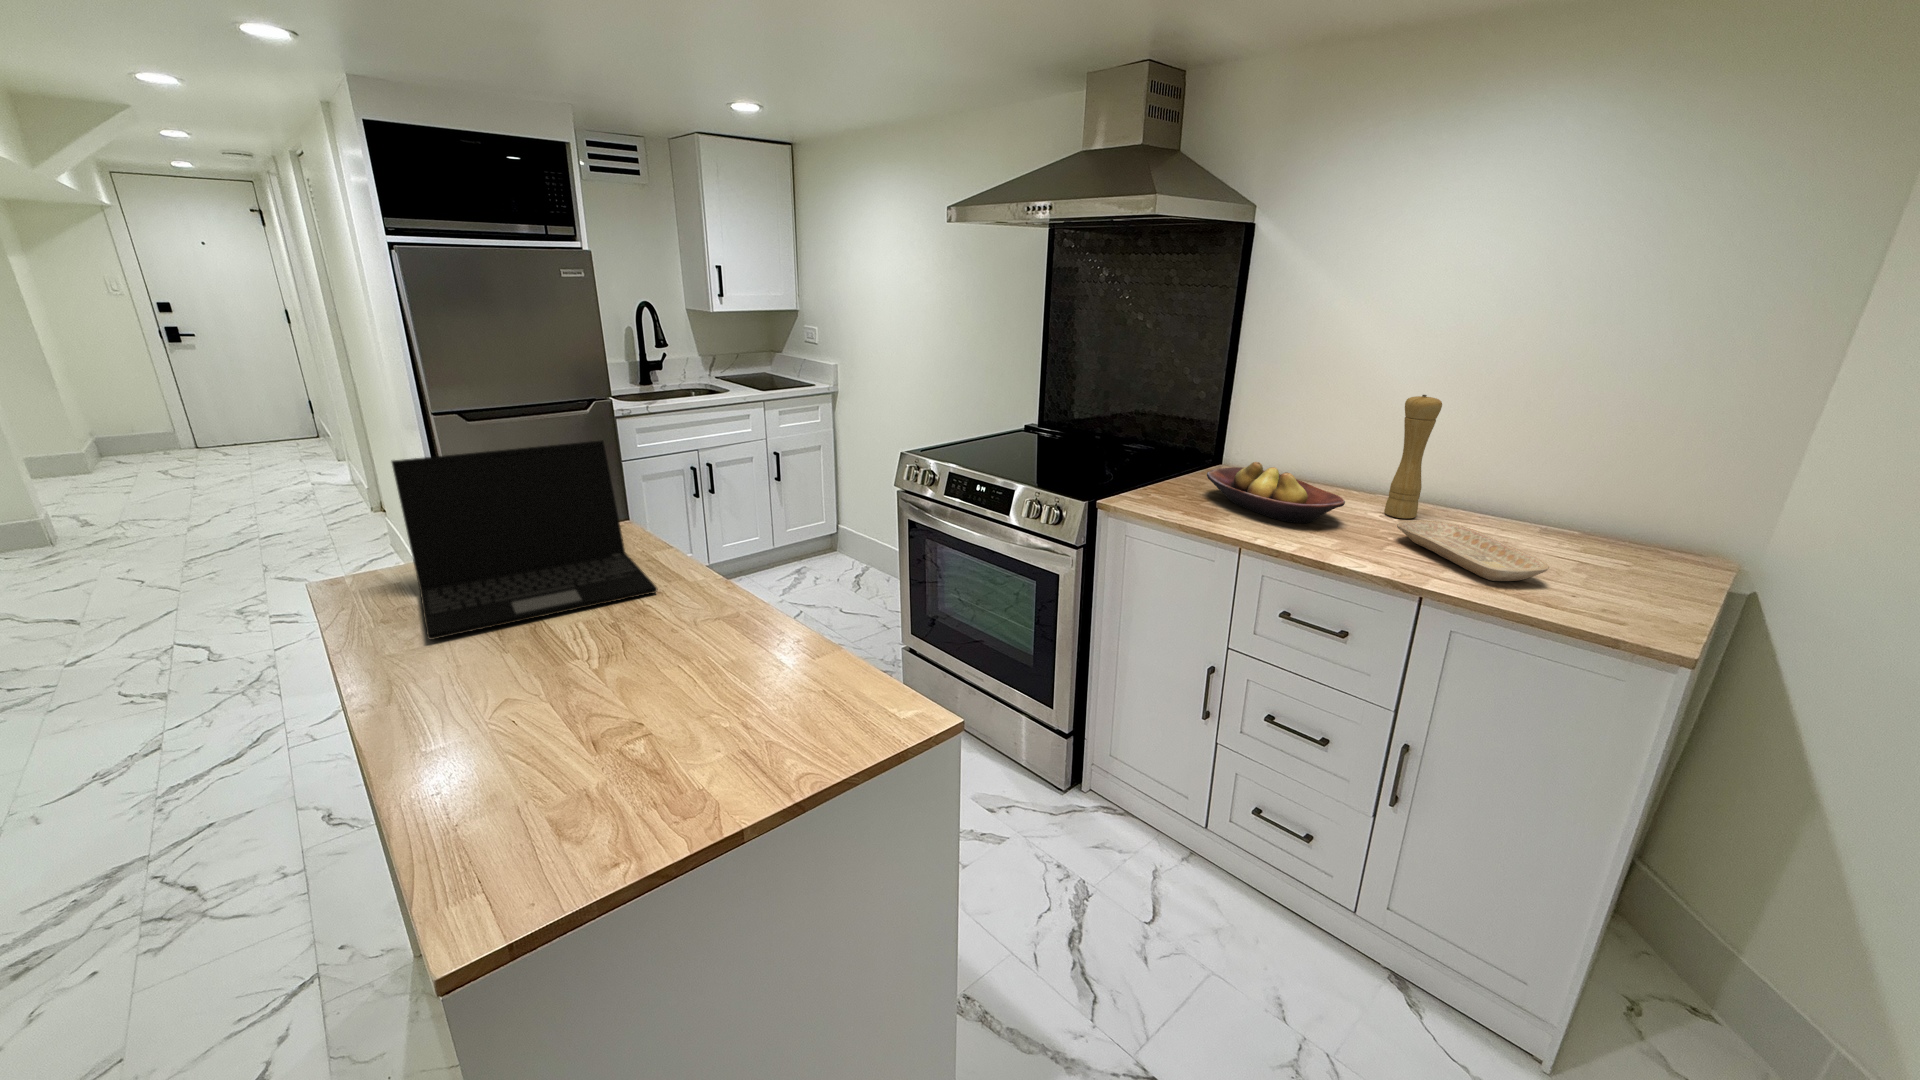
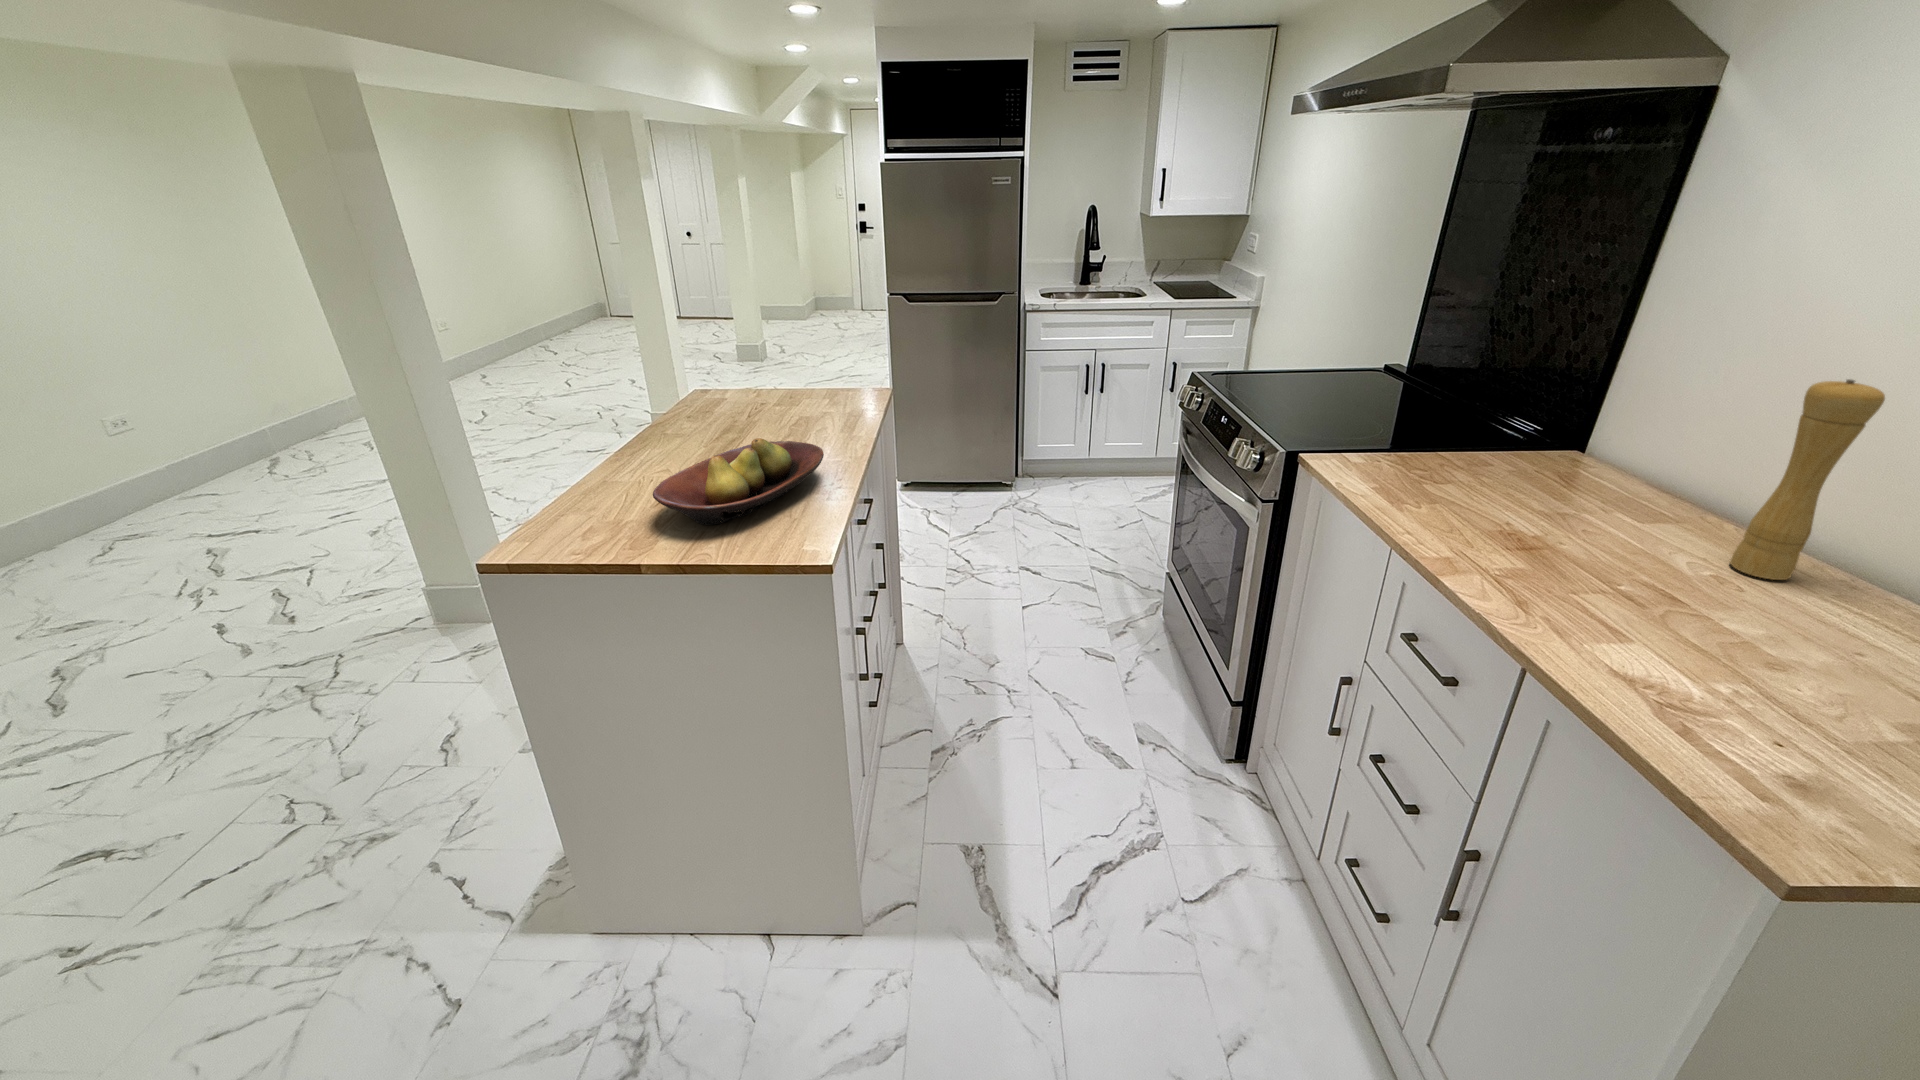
laptop: present [392,441,658,640] -> none [689,316,850,435]
fruit bowl: present [1207,462,1345,523] -> present [653,438,824,525]
tray: present [1397,520,1549,581] -> none [1644,567,1802,693]

